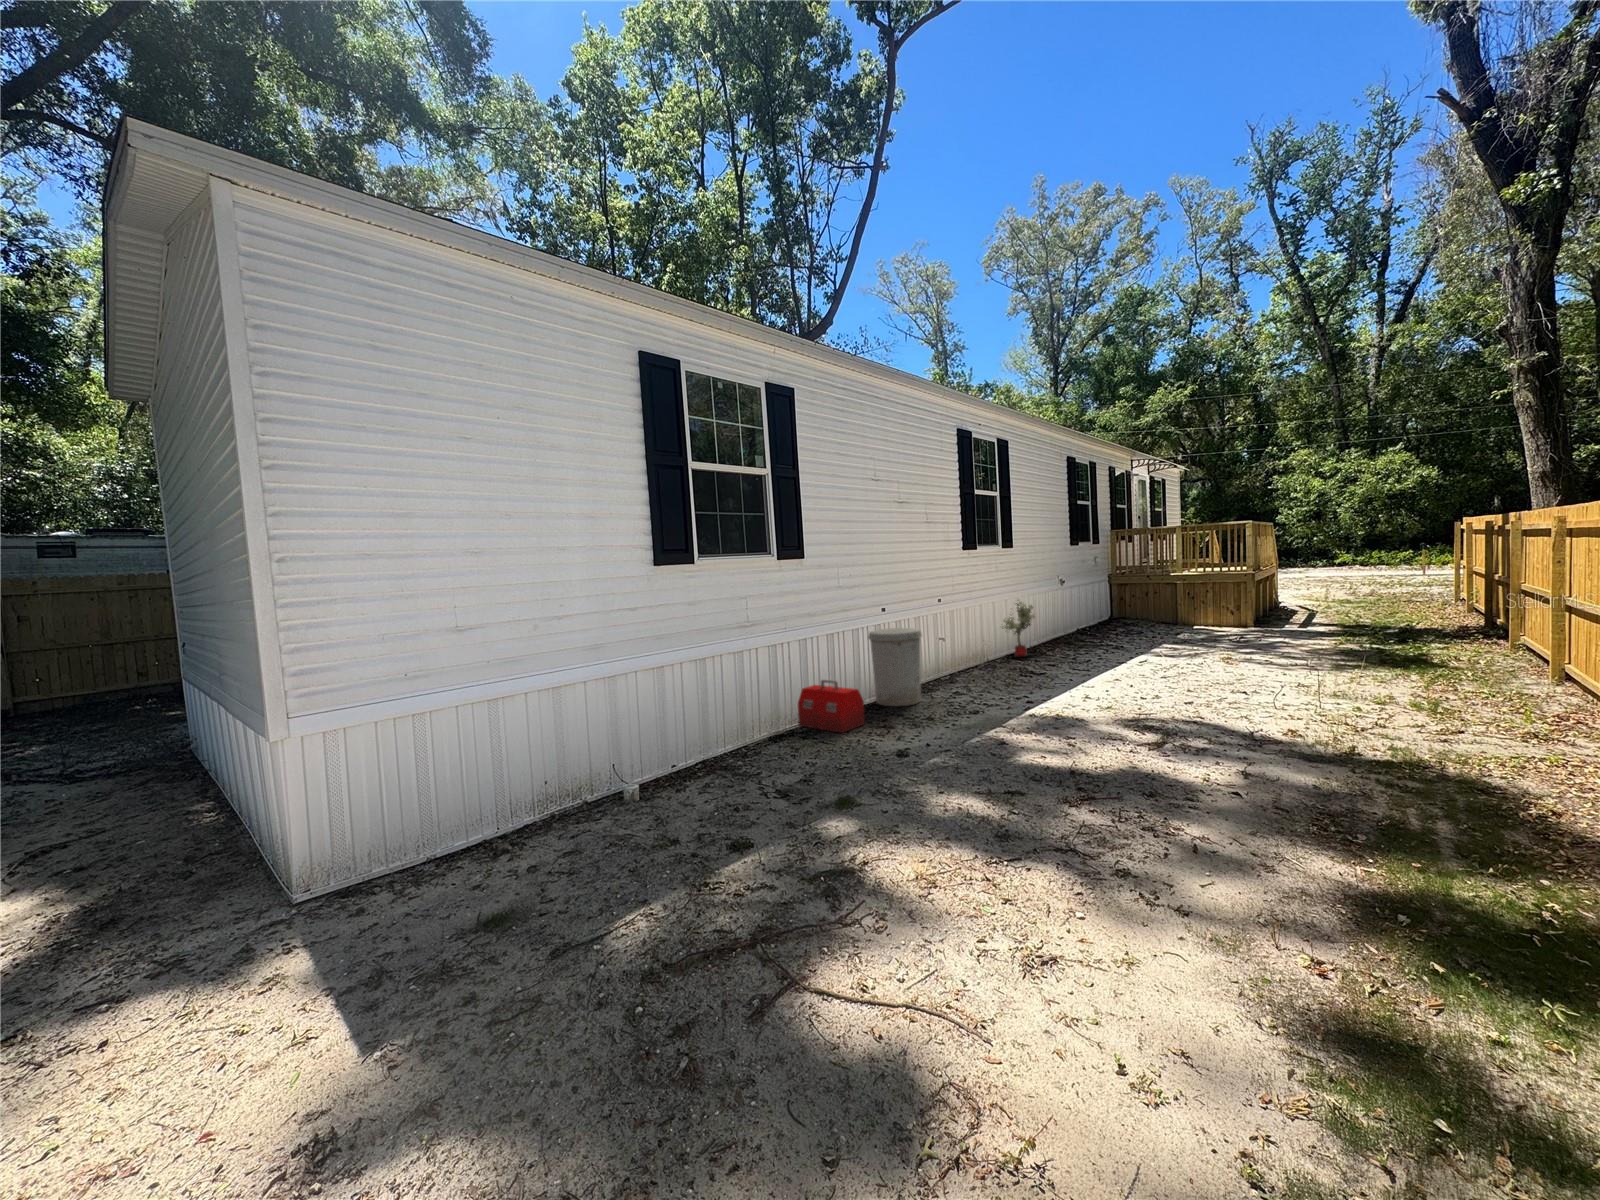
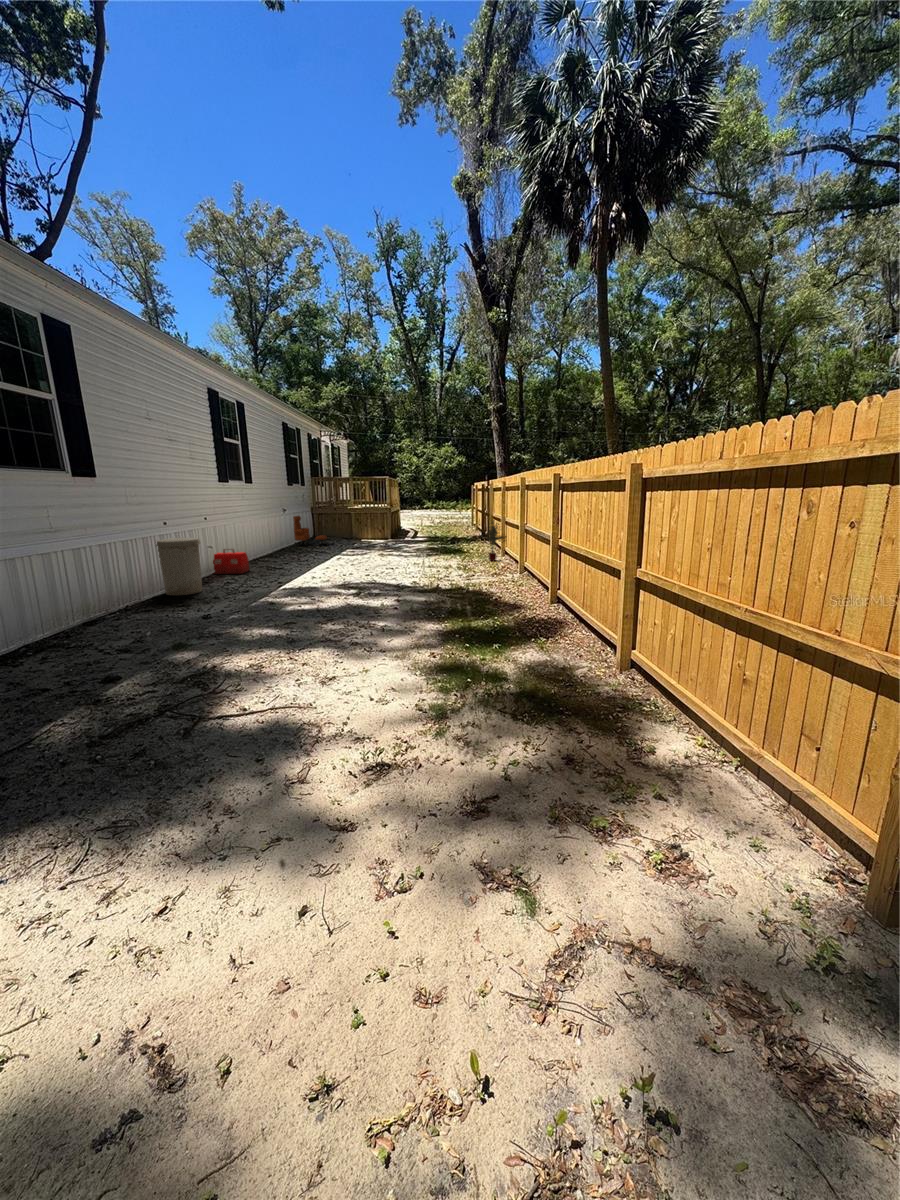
lounge chair: none [1076,588,1134,635] -> present [293,516,328,546]
potted tree: present [1002,600,1034,657] -> present [487,521,506,561]
toolbox: present [798,680,865,733] -> present [213,549,249,574]

